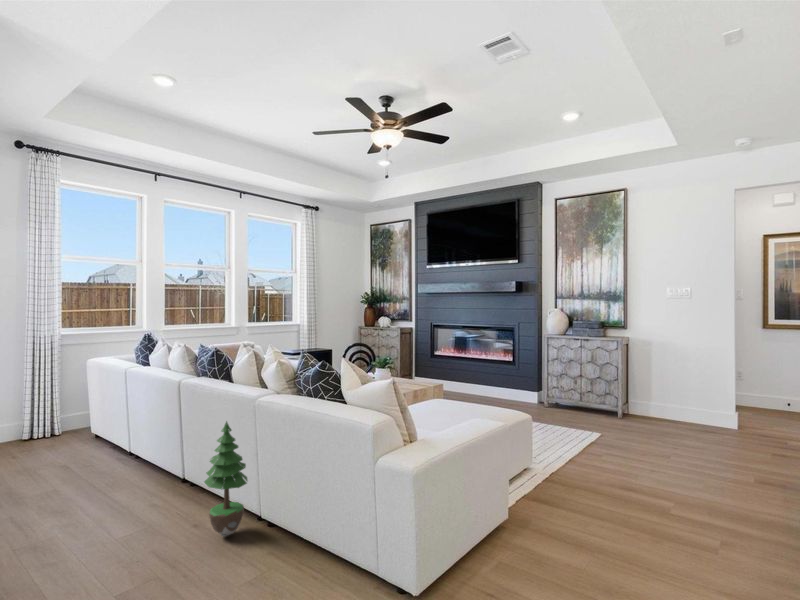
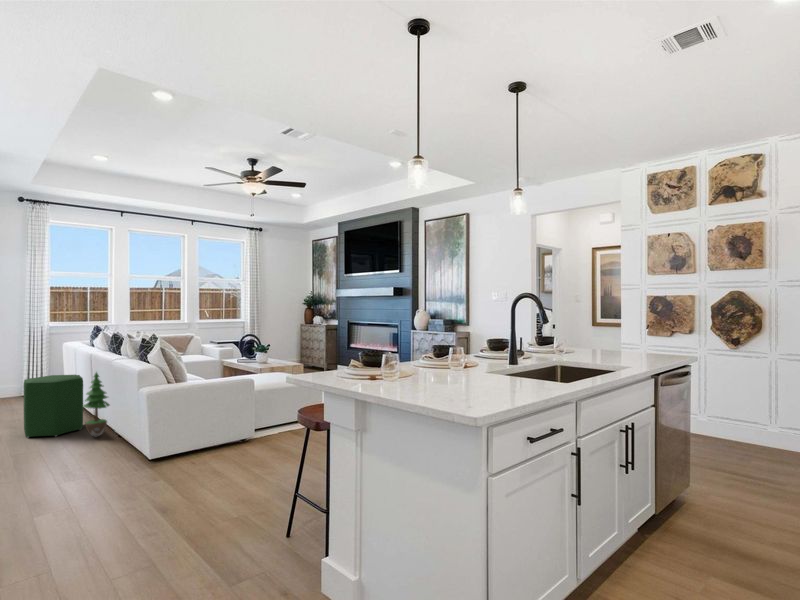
ottoman: none [81,421,184,545] -> present [24,375,83,438]

